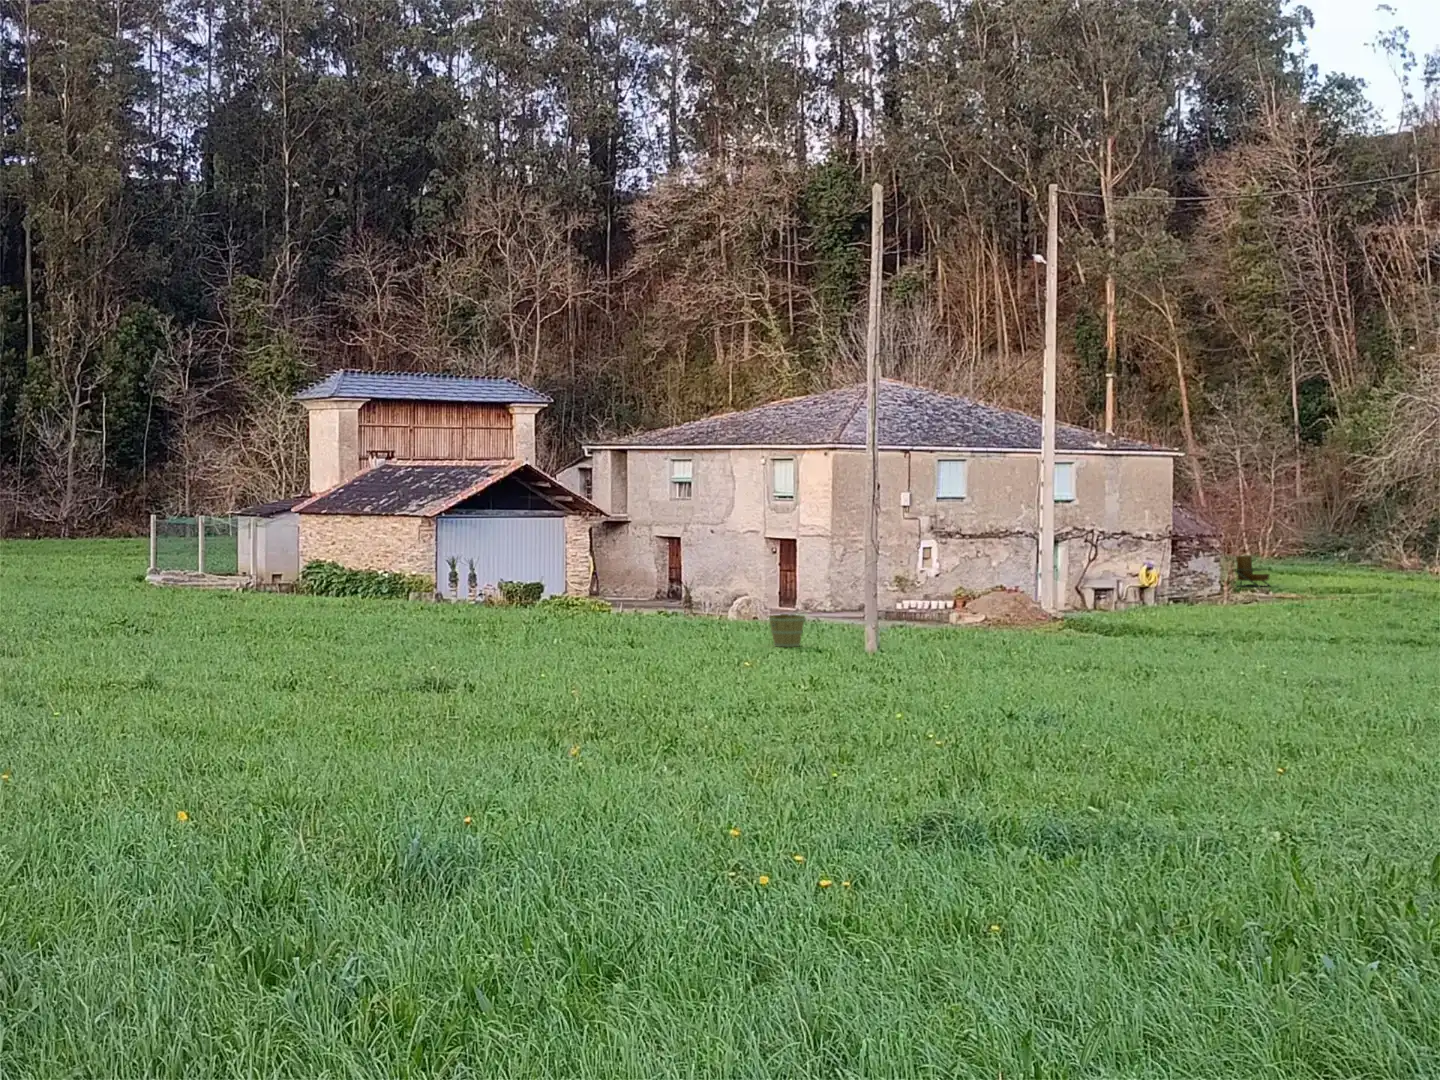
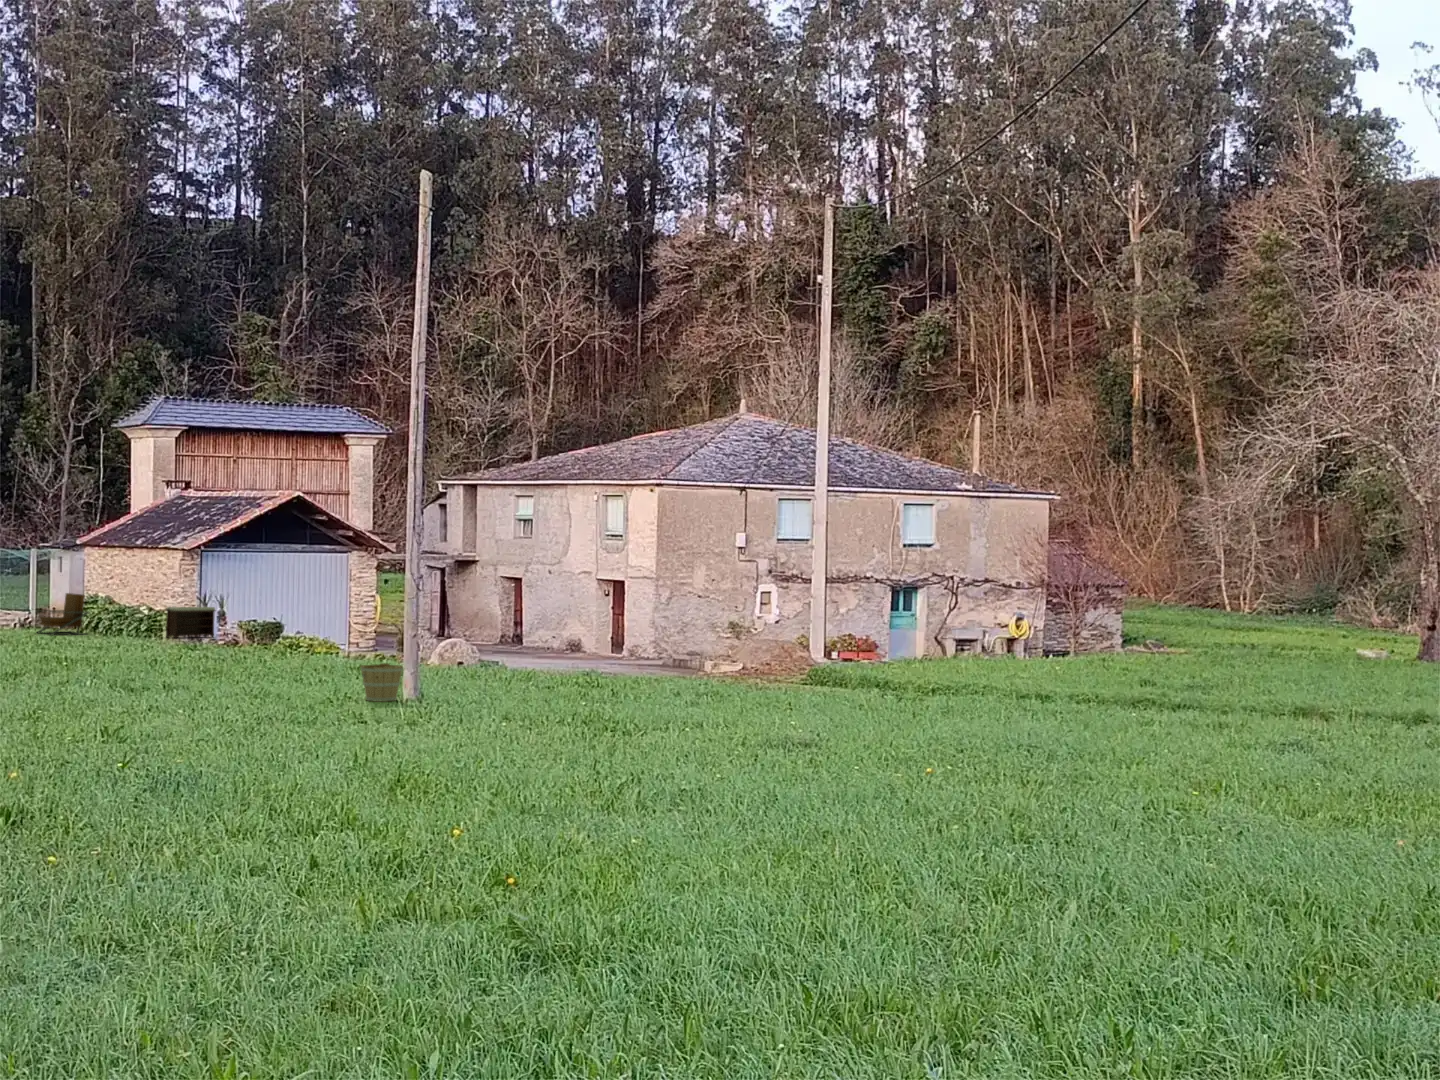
lounge chair: present [1235,556,1271,588] -> present [37,593,88,635]
bench: none [413,569,457,599] -> present [166,607,216,639]

